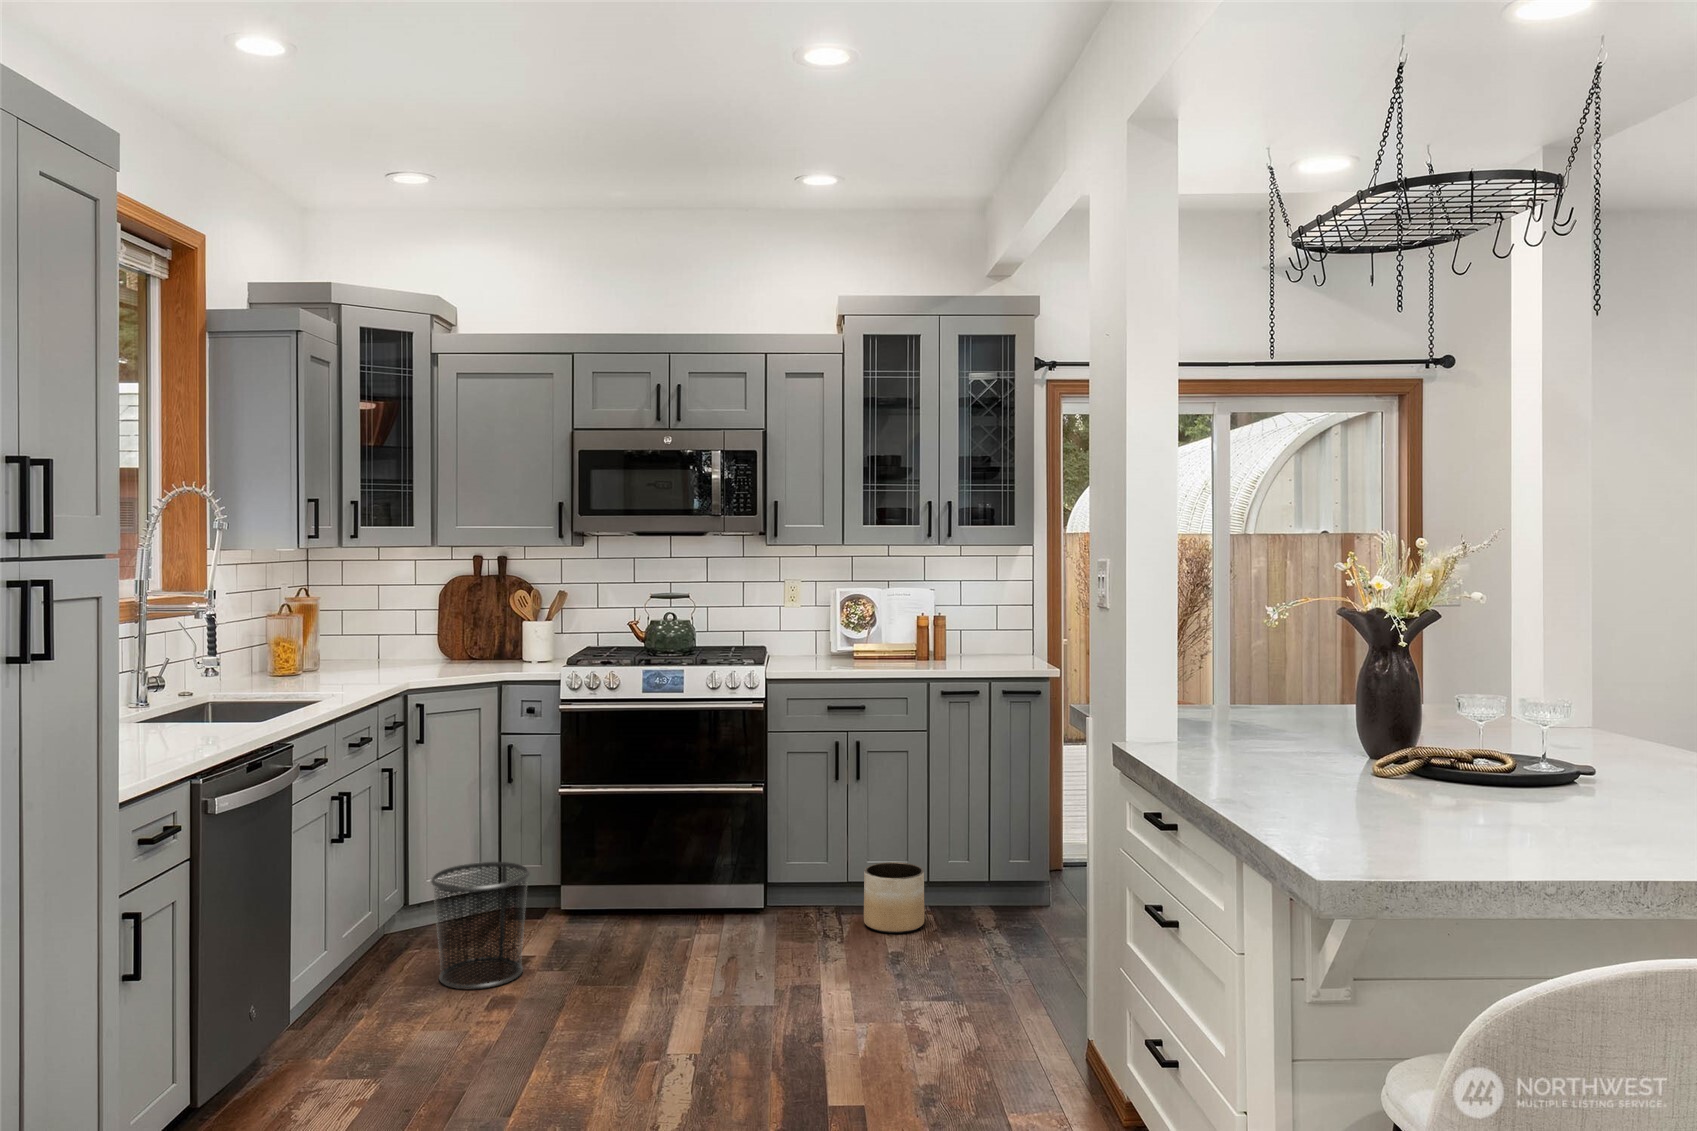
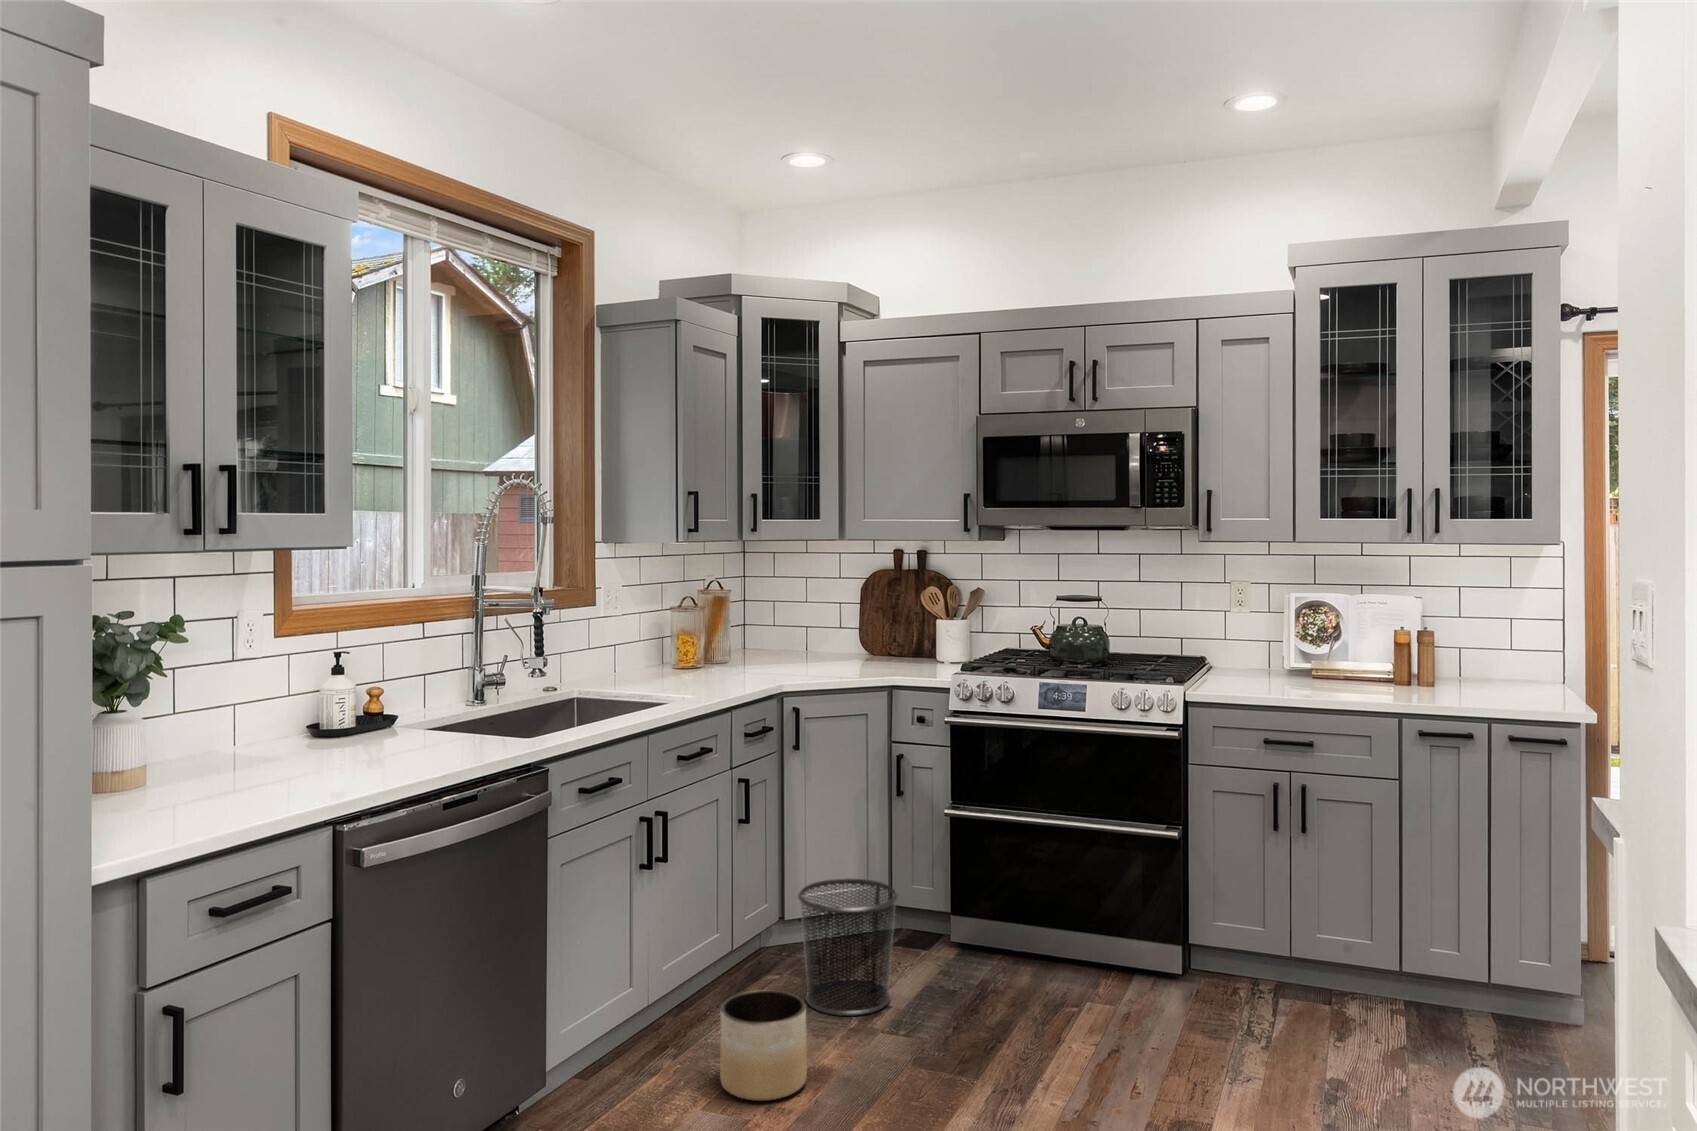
planter: present [864,862,924,933] -> present [720,990,807,1101]

